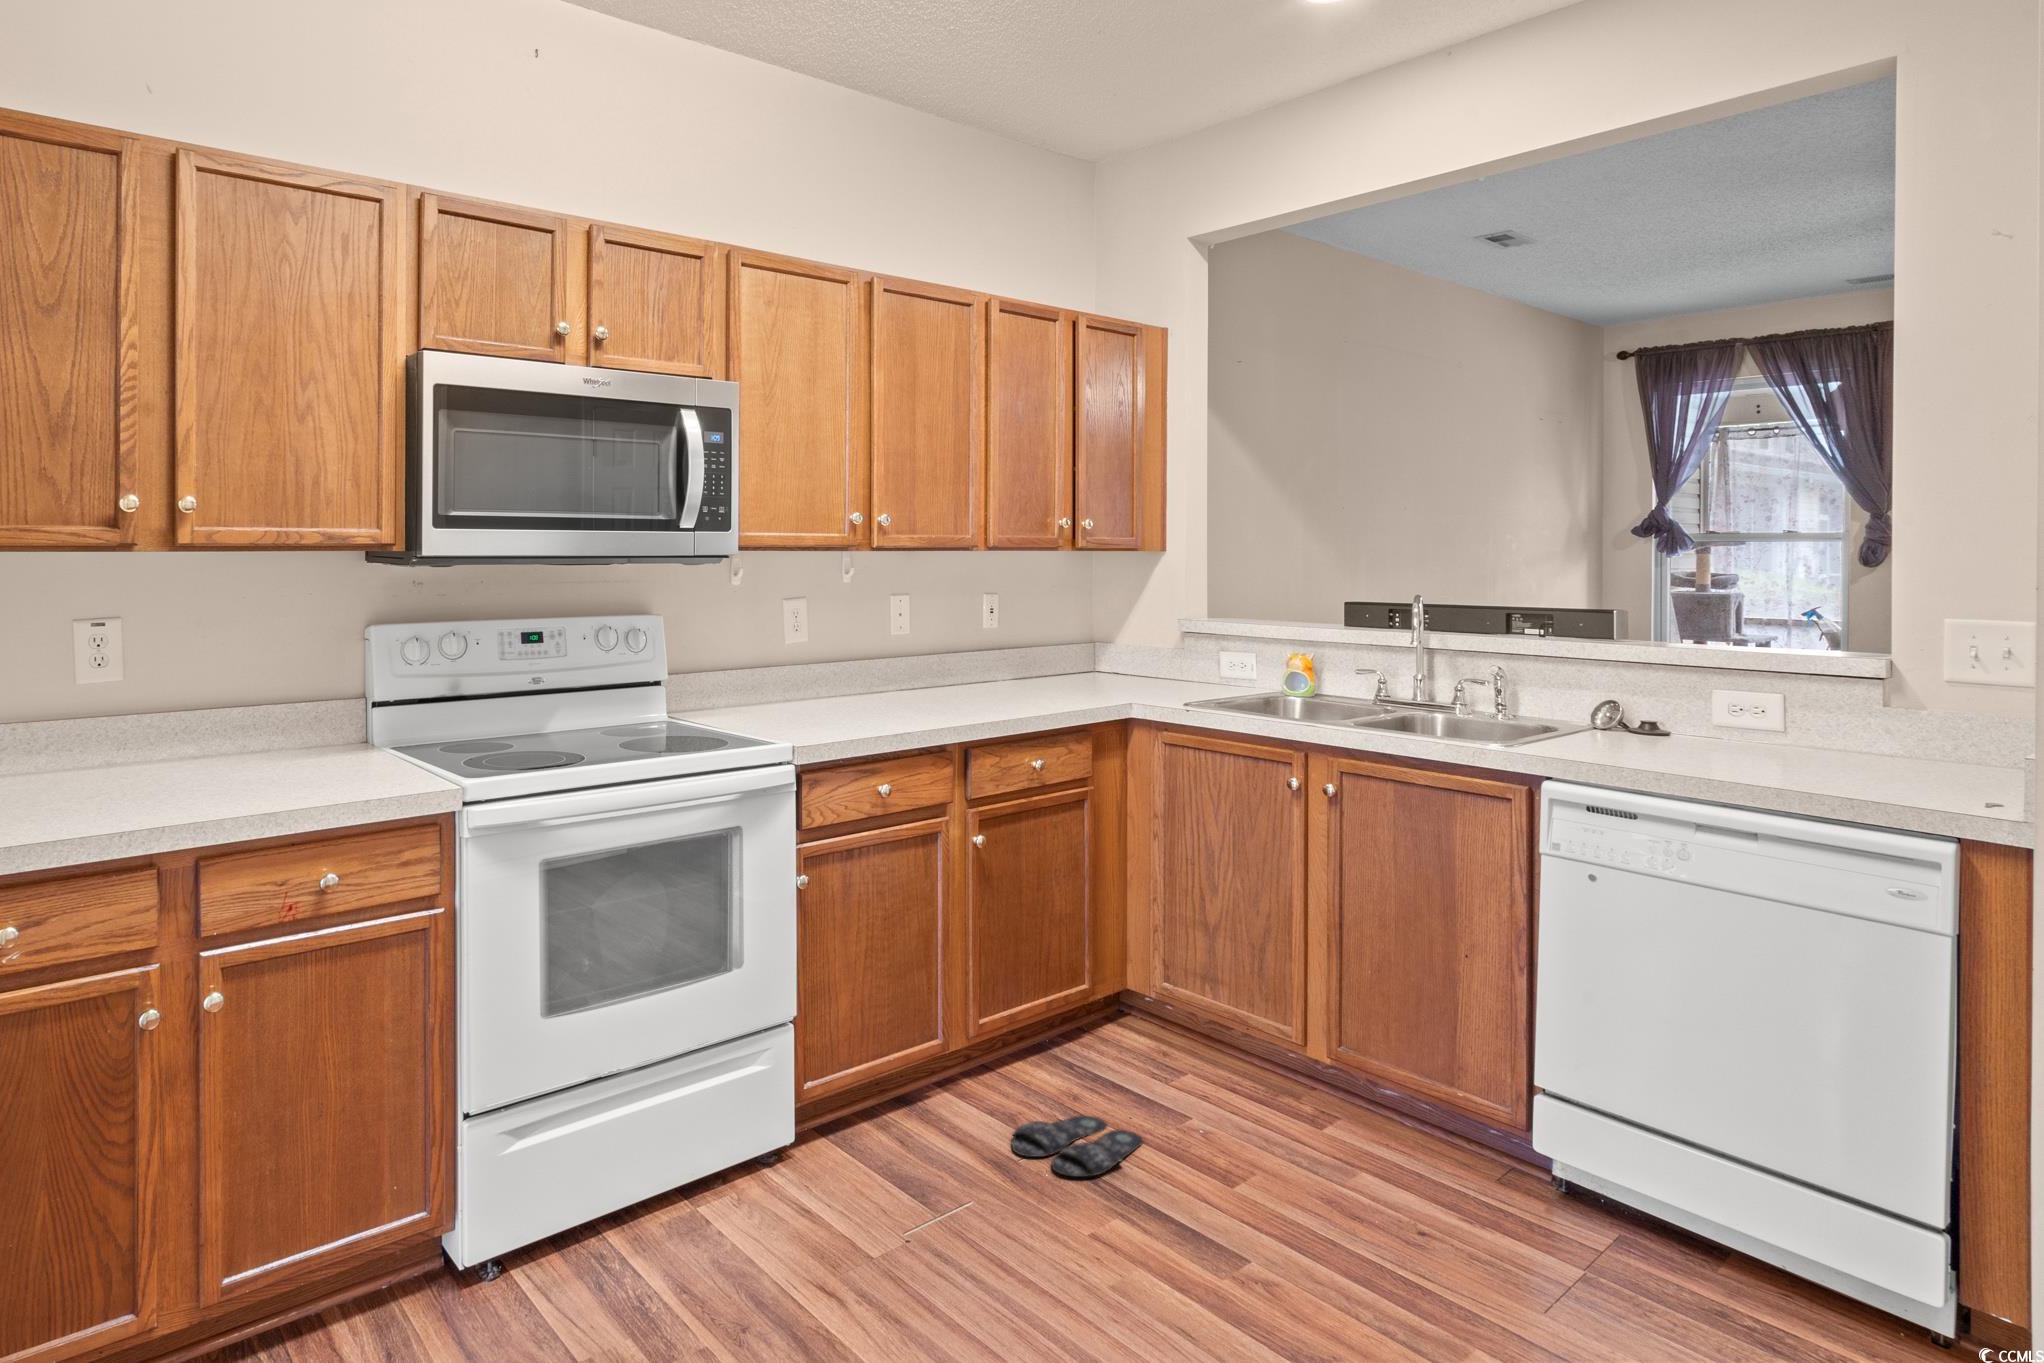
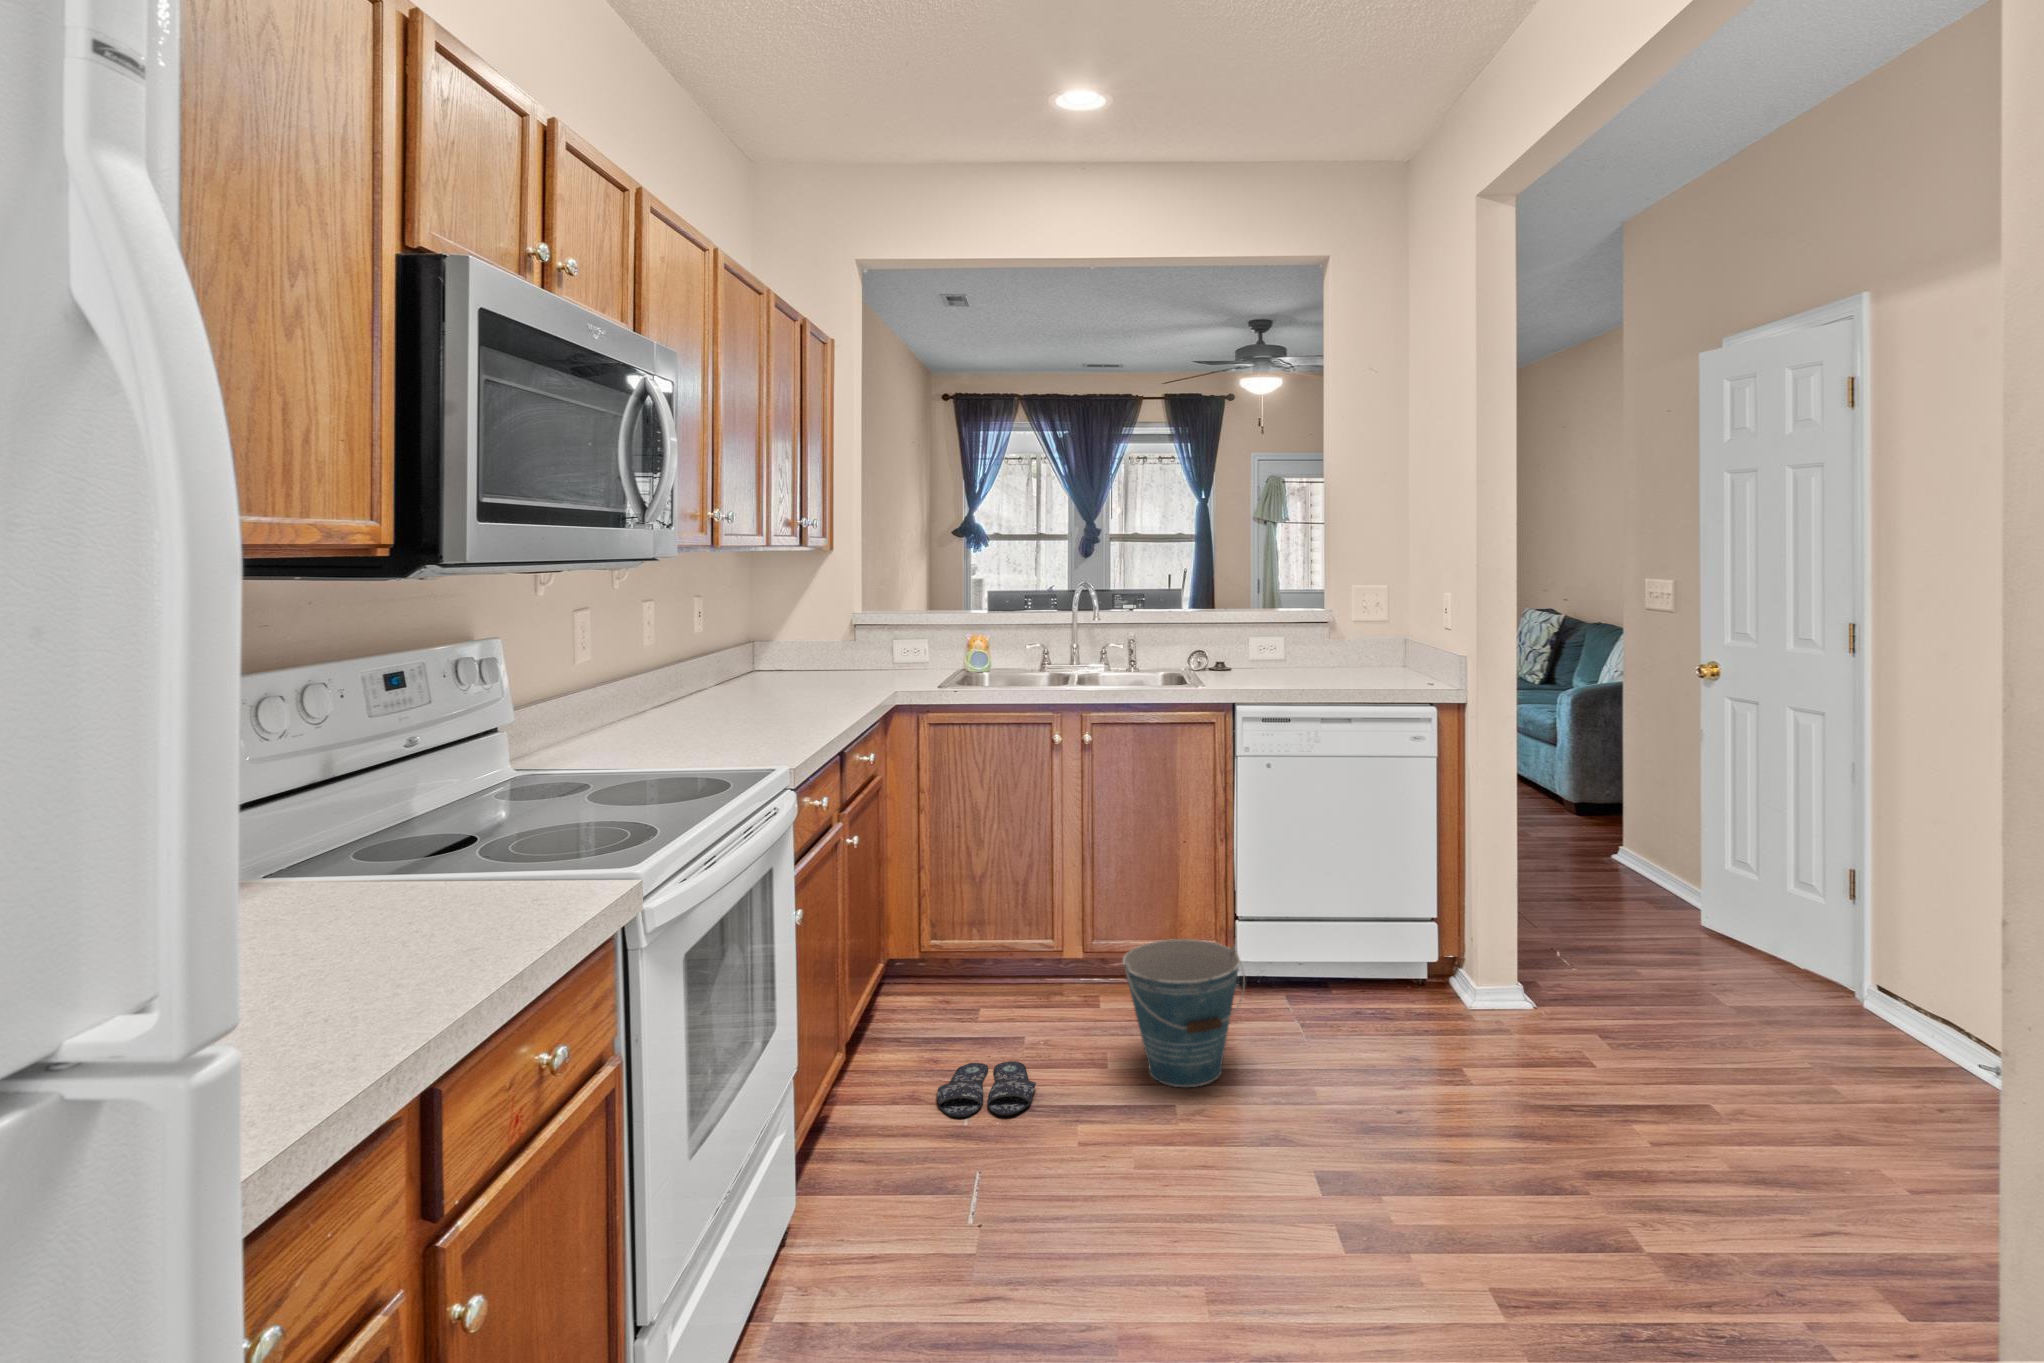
bucket: none [1229,1054,1402,1257] -> present [1123,939,1241,1087]

